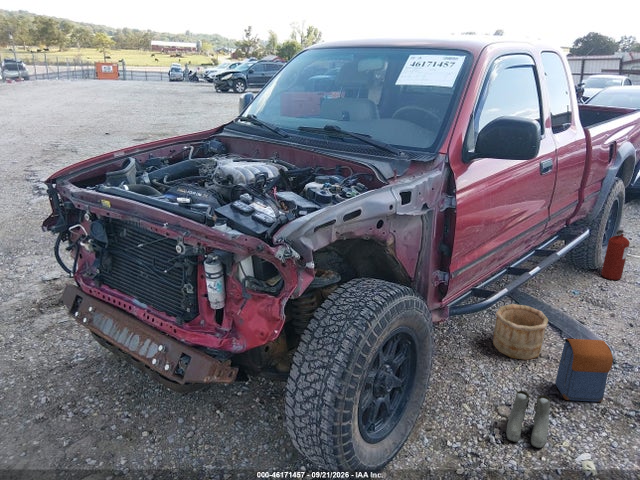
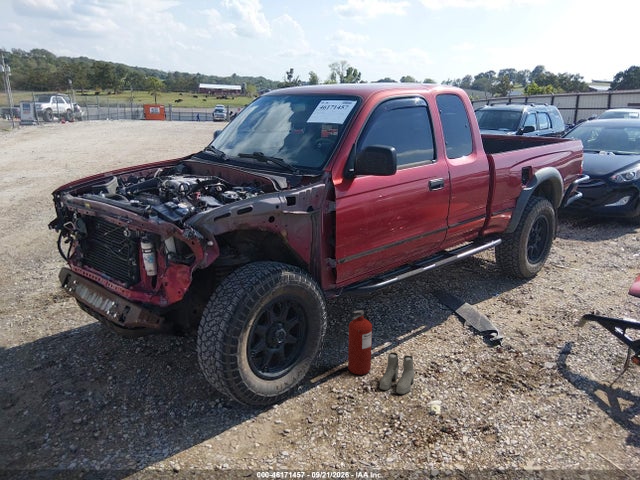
fire extinguisher: present [601,229,630,280] -> present [348,310,372,375]
wooden bucket: present [493,304,548,360] -> none [402,298,443,341]
backpack: present [555,339,613,402] -> none [438,318,474,369]

